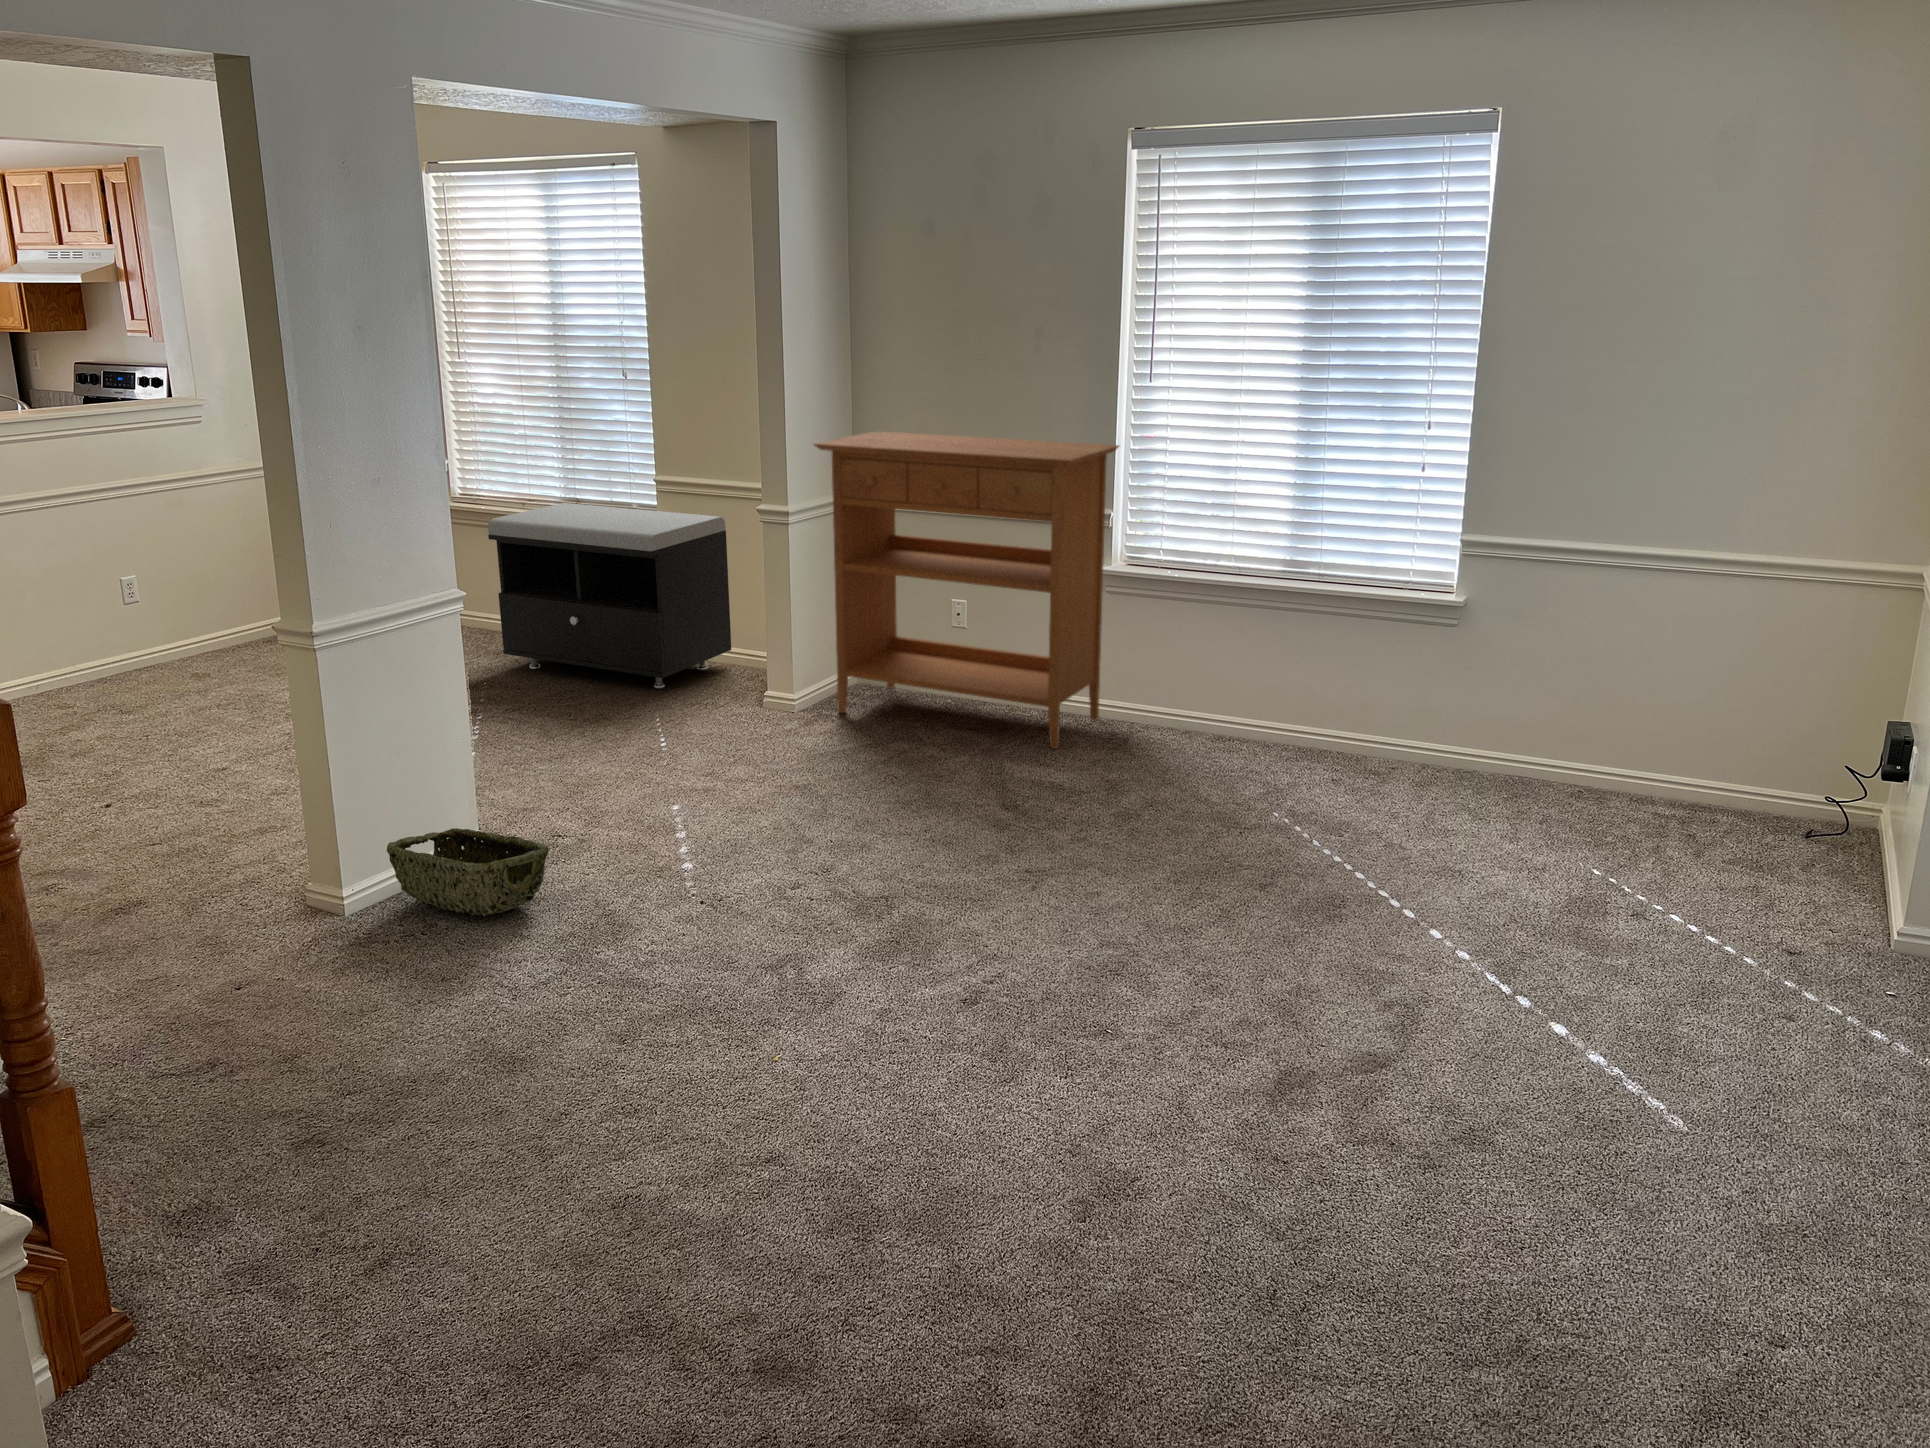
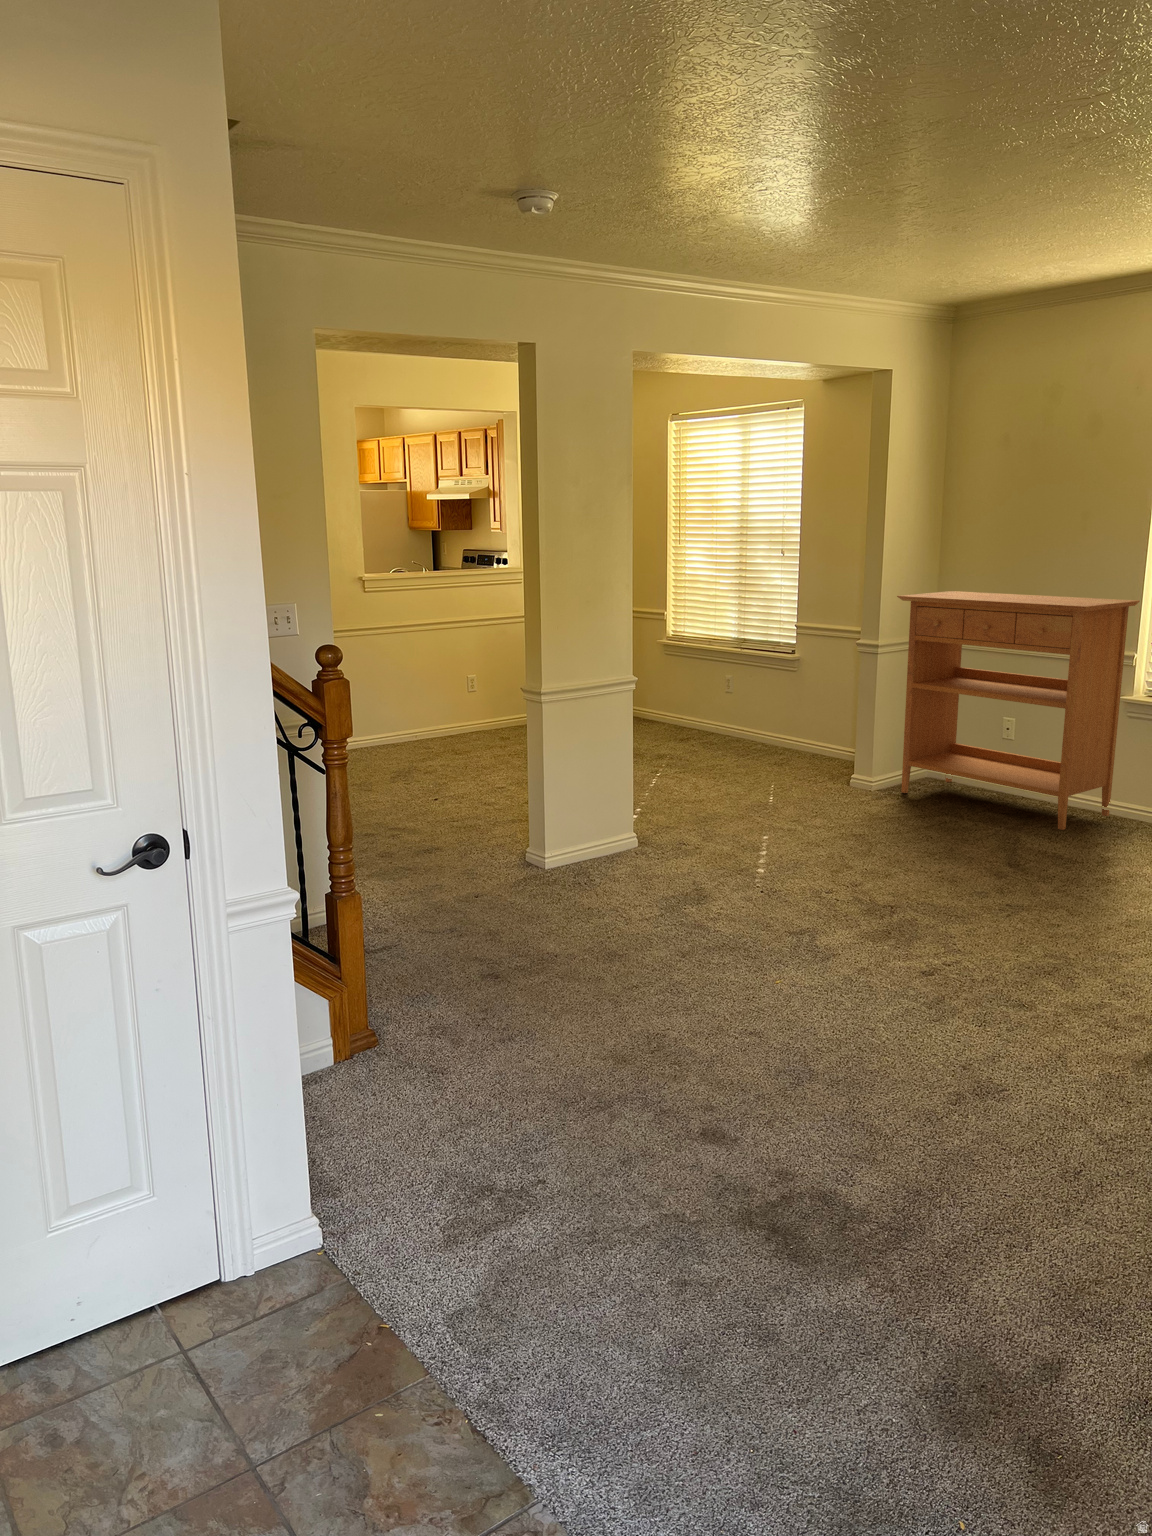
storage bench: present [488,503,731,688] -> none [681,641,840,768]
woven basket: present [387,828,549,916] -> none [573,818,667,869]

